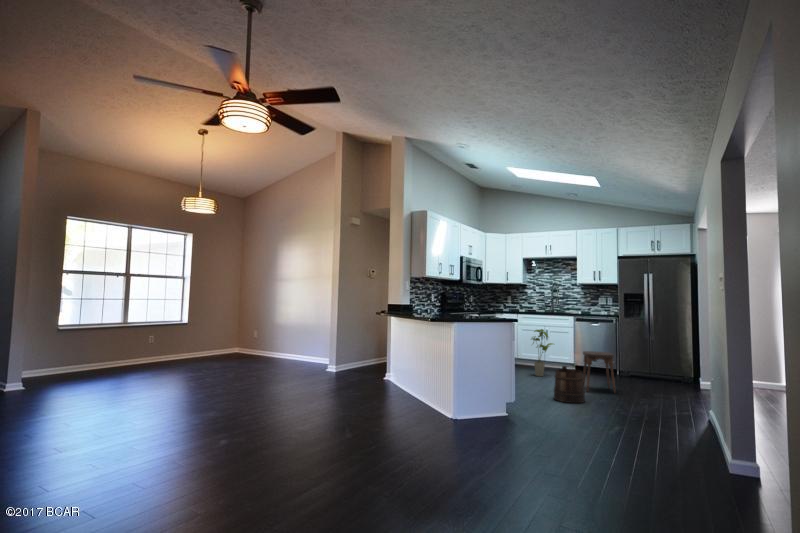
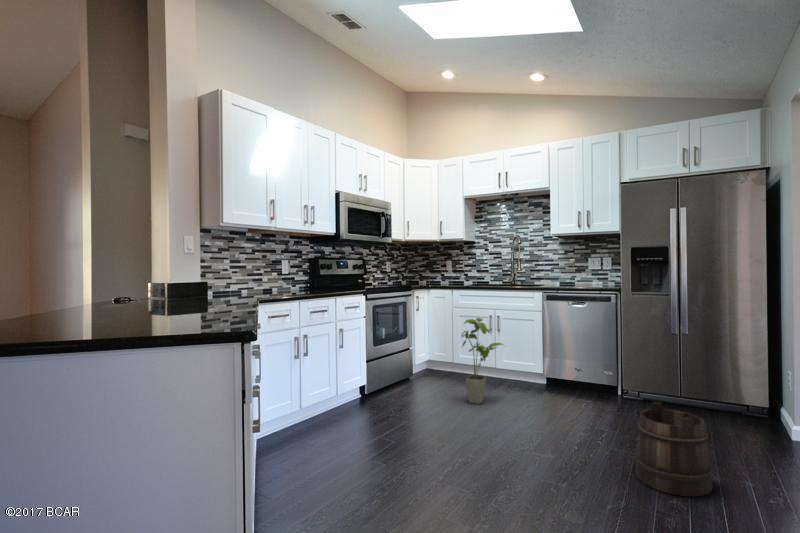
stool: present [583,351,616,393] -> none [543,366,610,463]
bucket: present [554,366,585,403] -> present [636,402,713,497]

